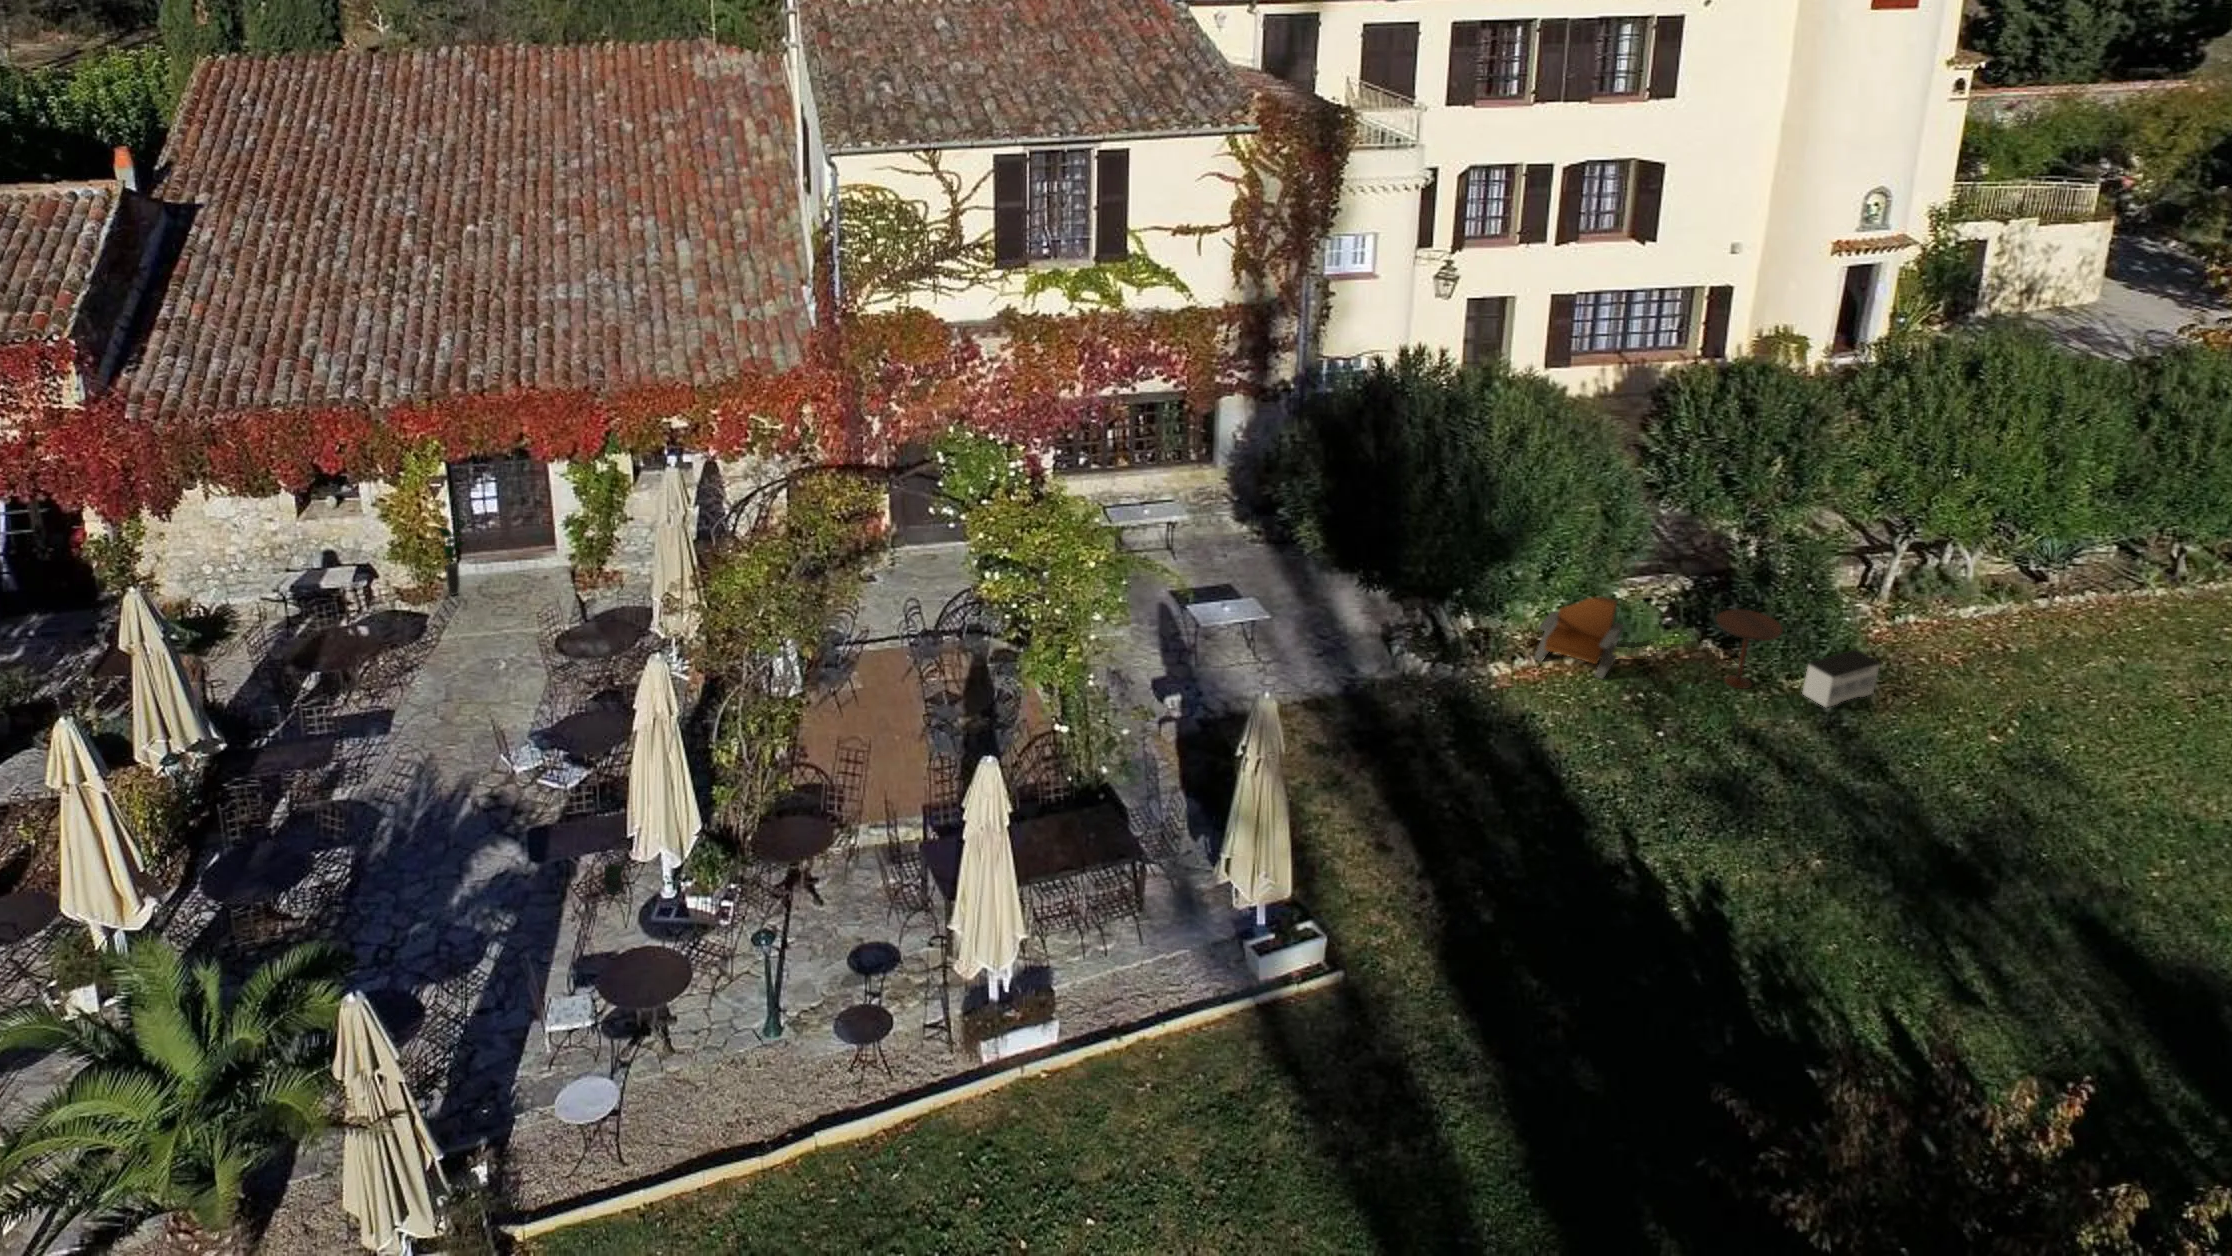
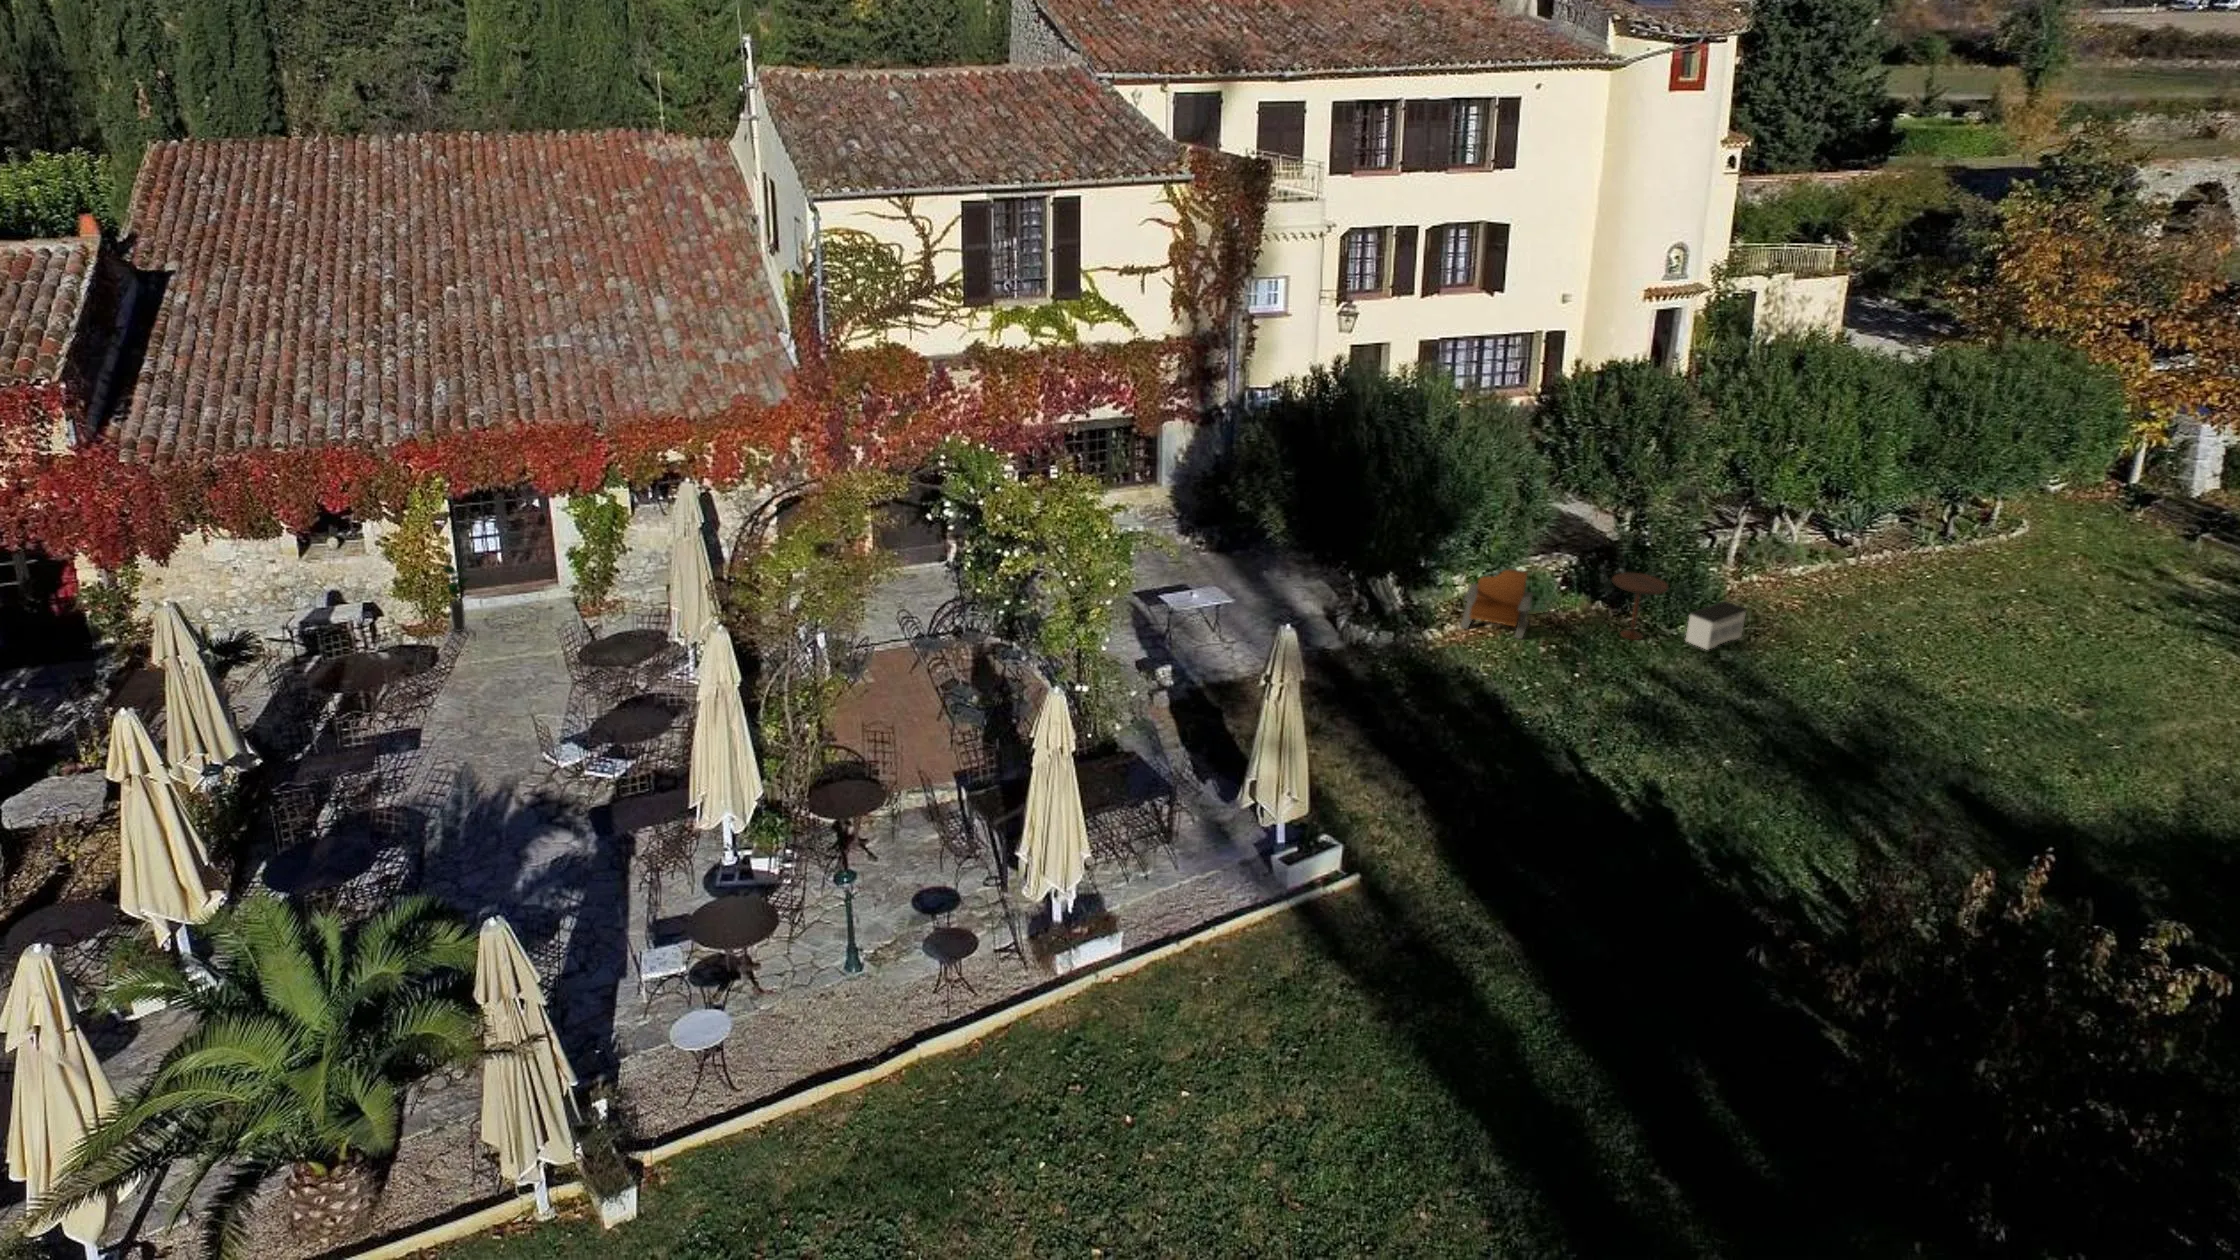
watering can: present [603,855,627,894] -> none [663,830,687,870]

